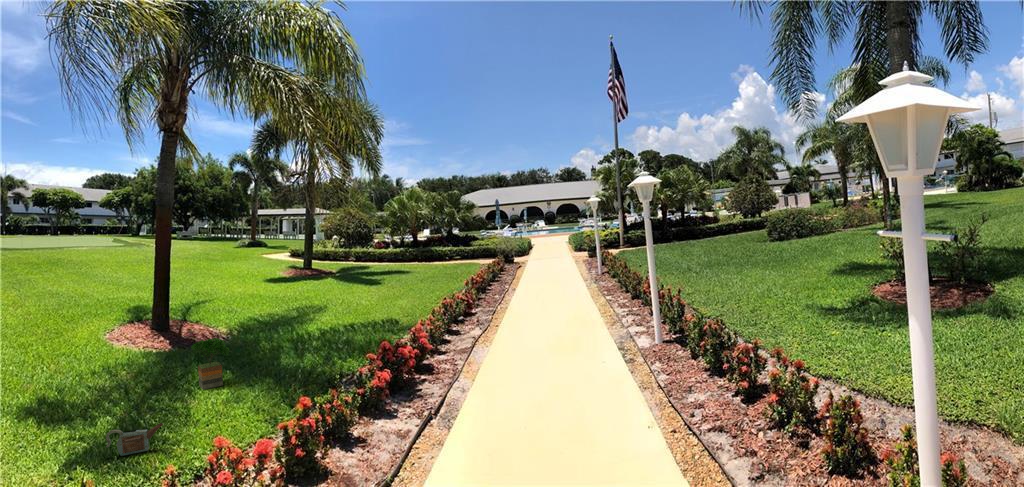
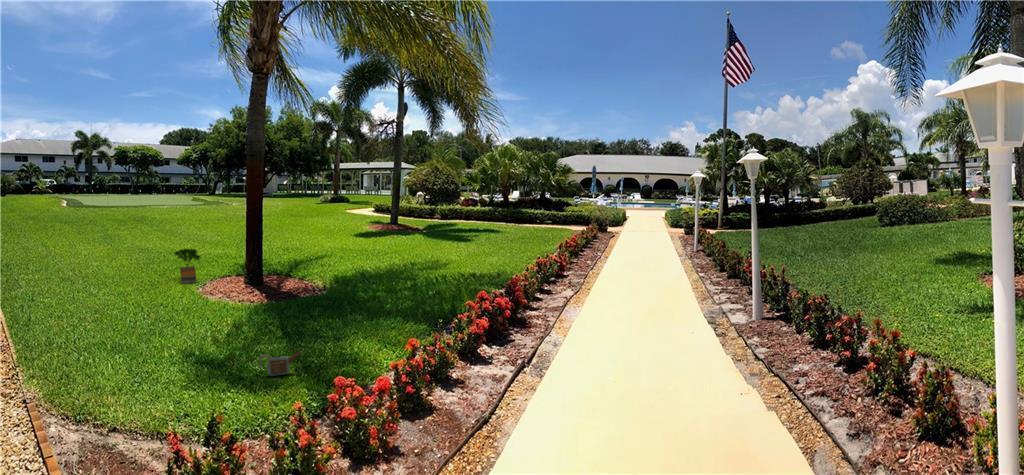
potted tree: present [191,338,229,390] -> present [174,249,201,284]

